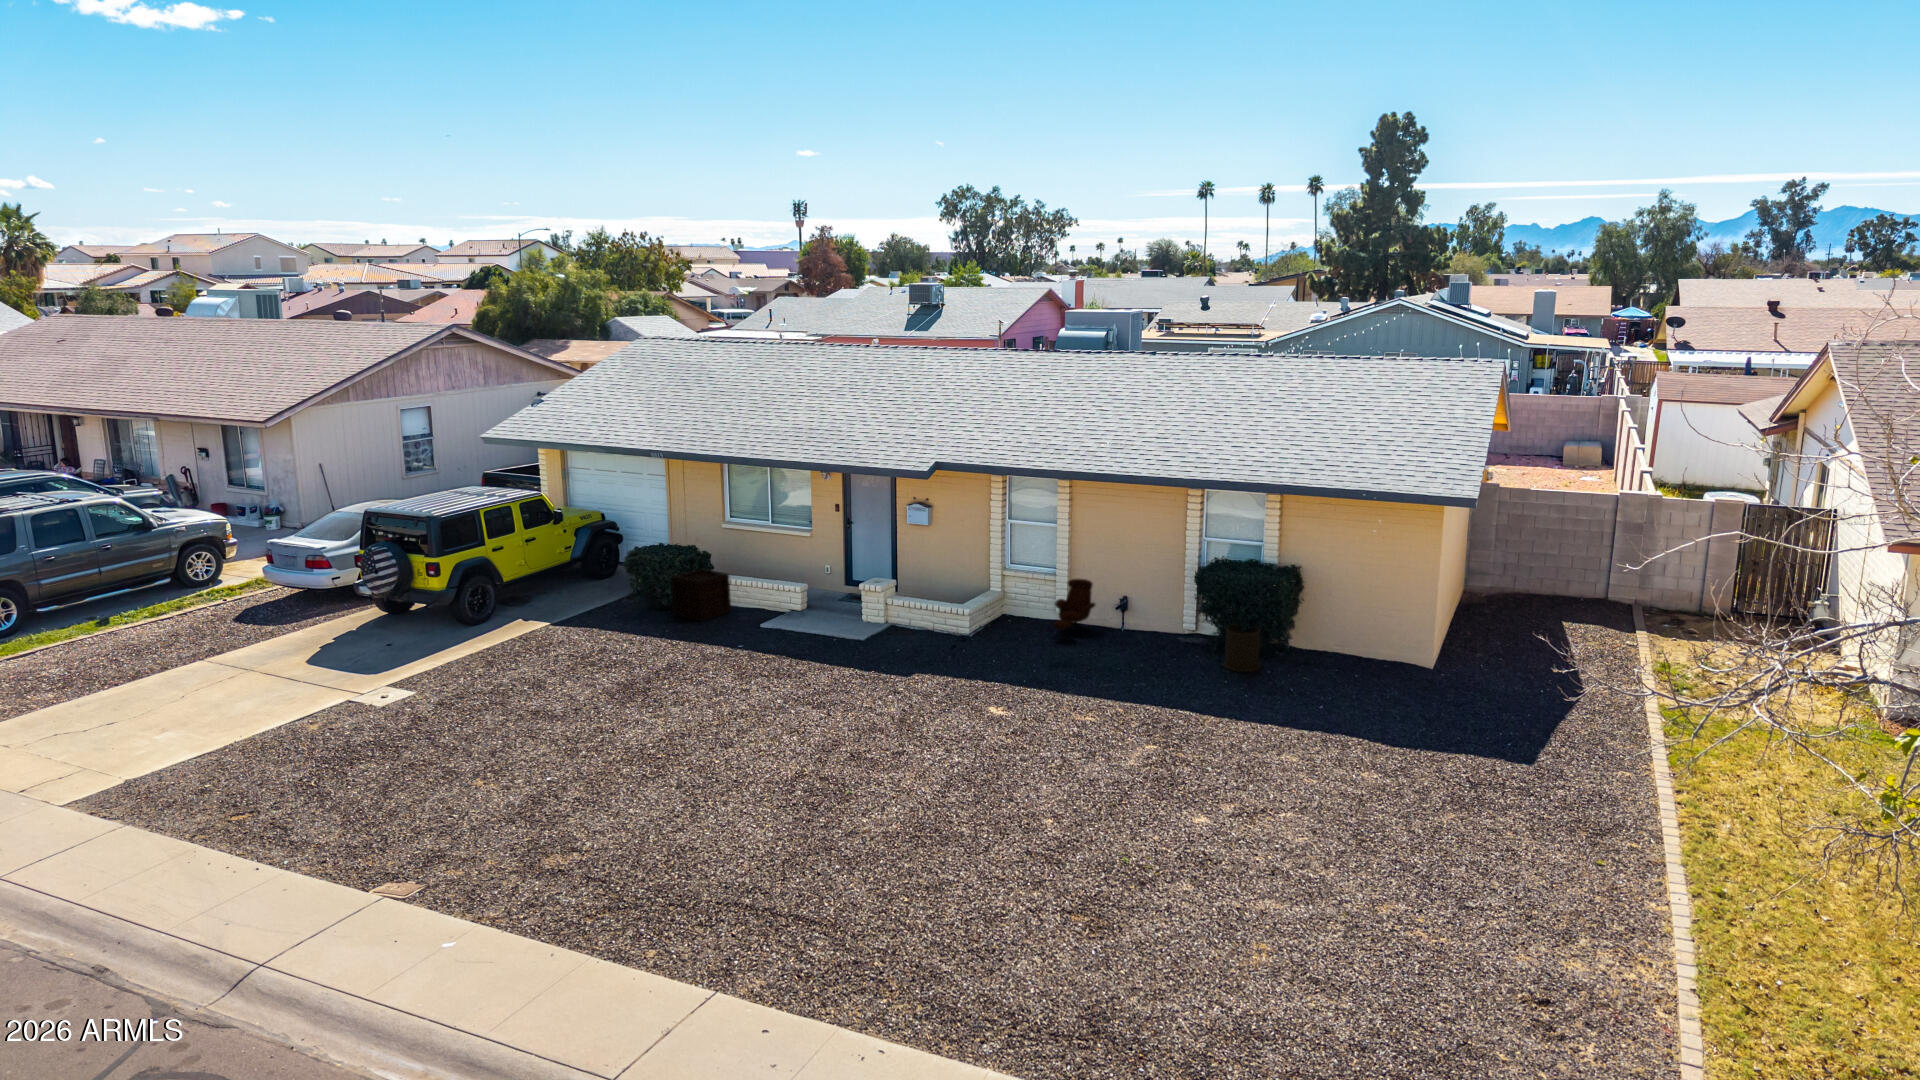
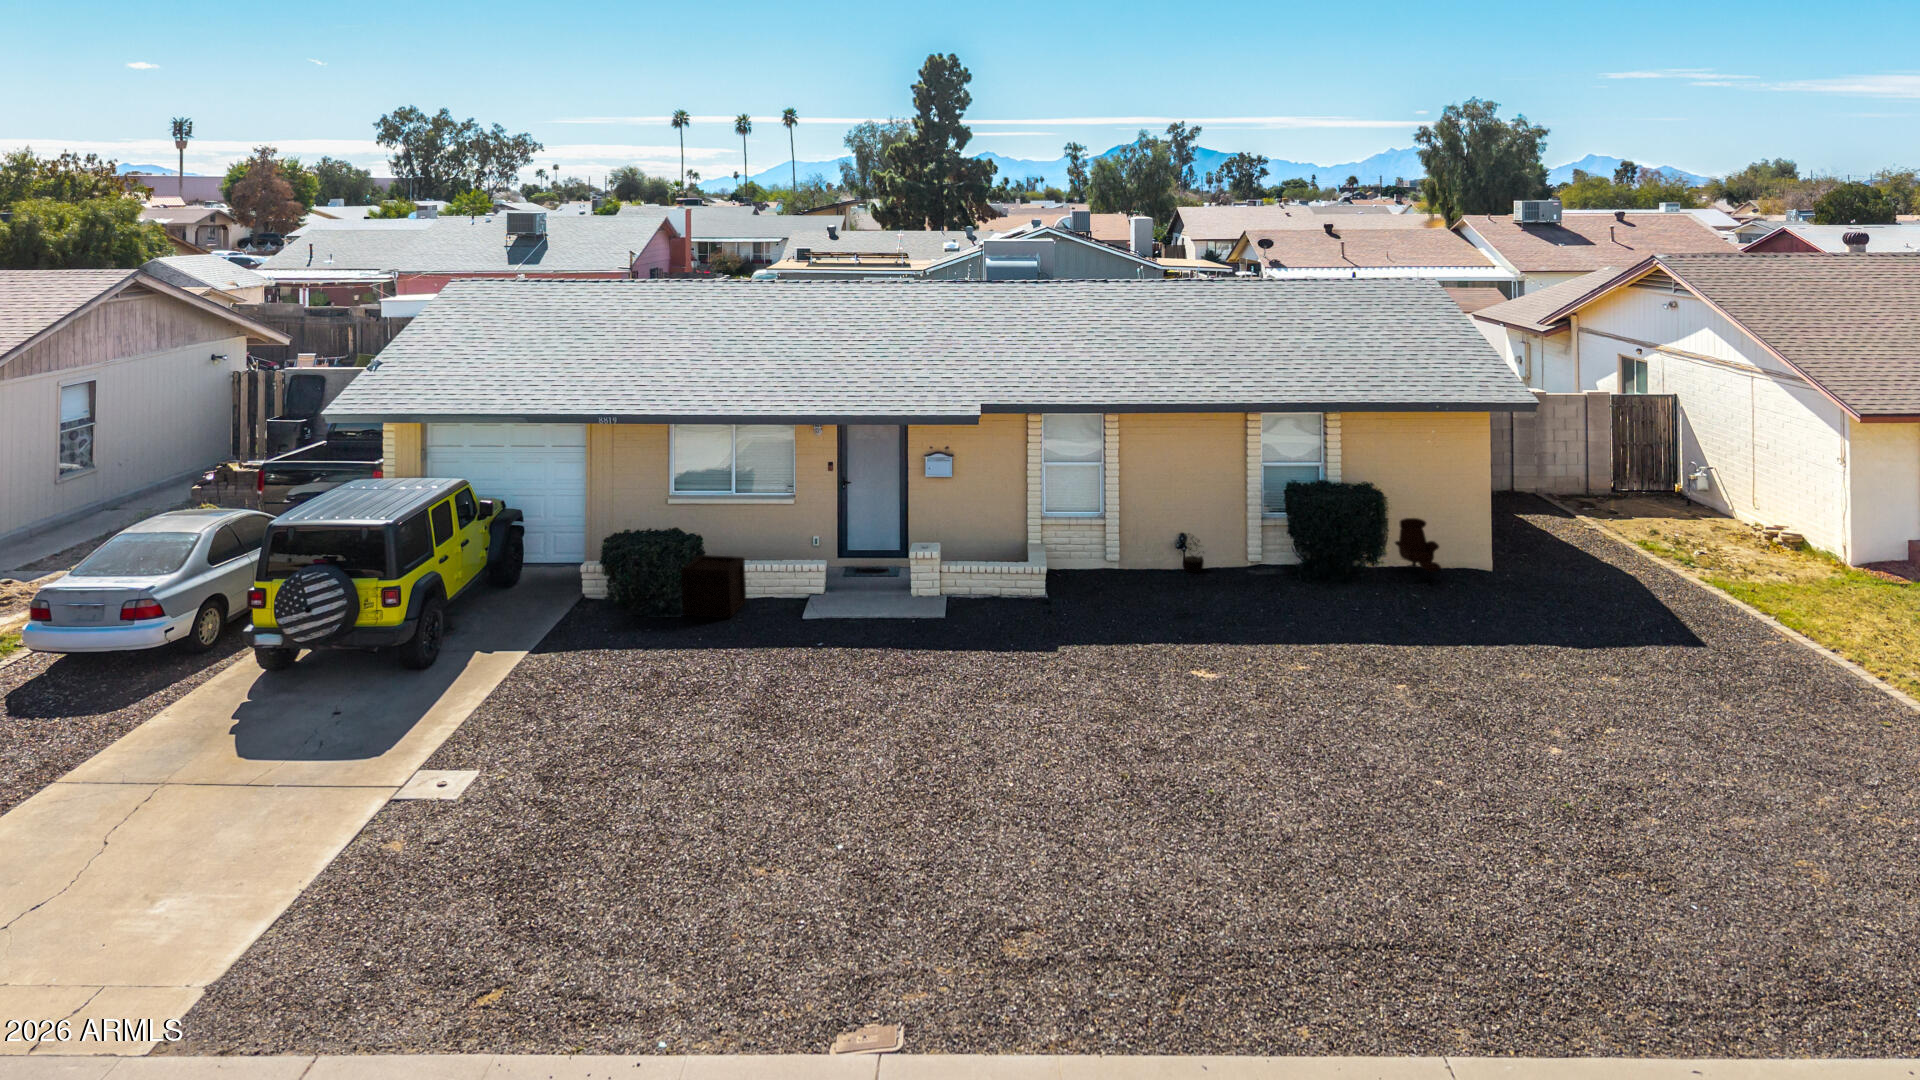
lounge chair: present [1054,579,1095,642] -> present [1395,518,1441,581]
decorative plant: none [1124,597,1147,637] -> present [1179,534,1204,572]
trash can: present [1223,624,1261,672] -> none [1310,546,1350,592]

